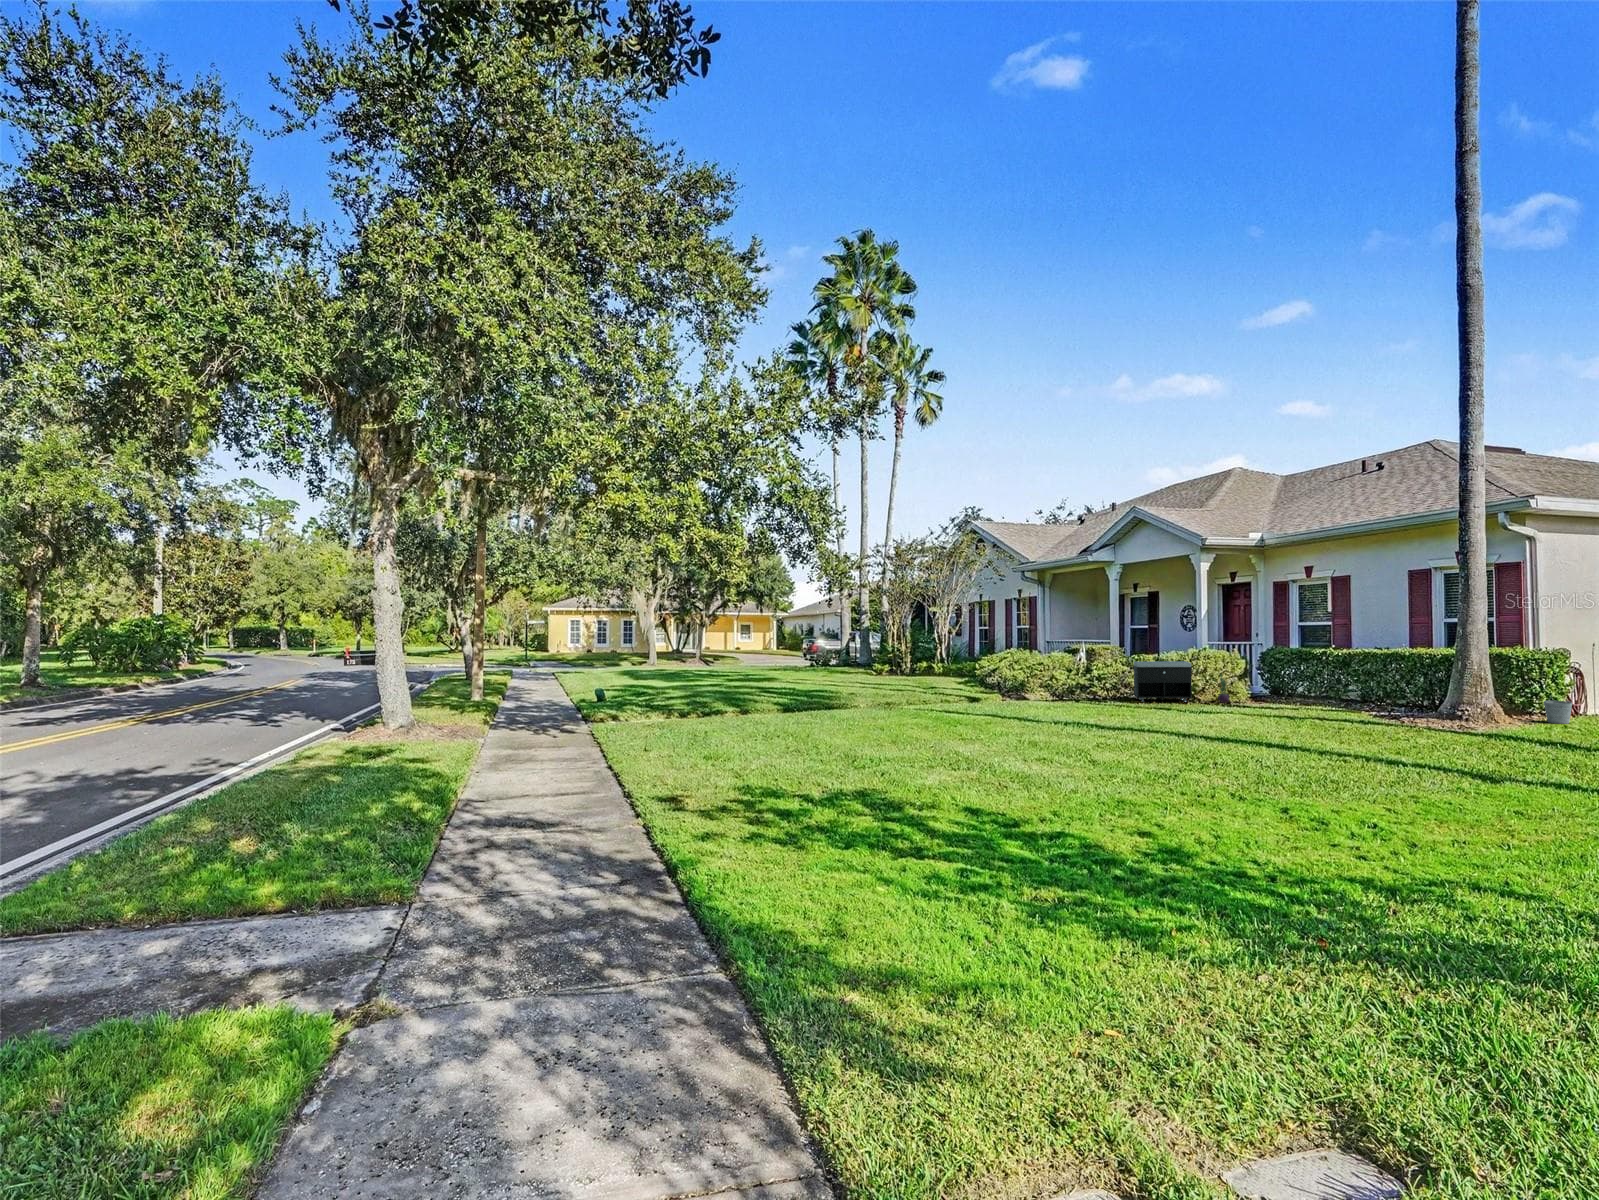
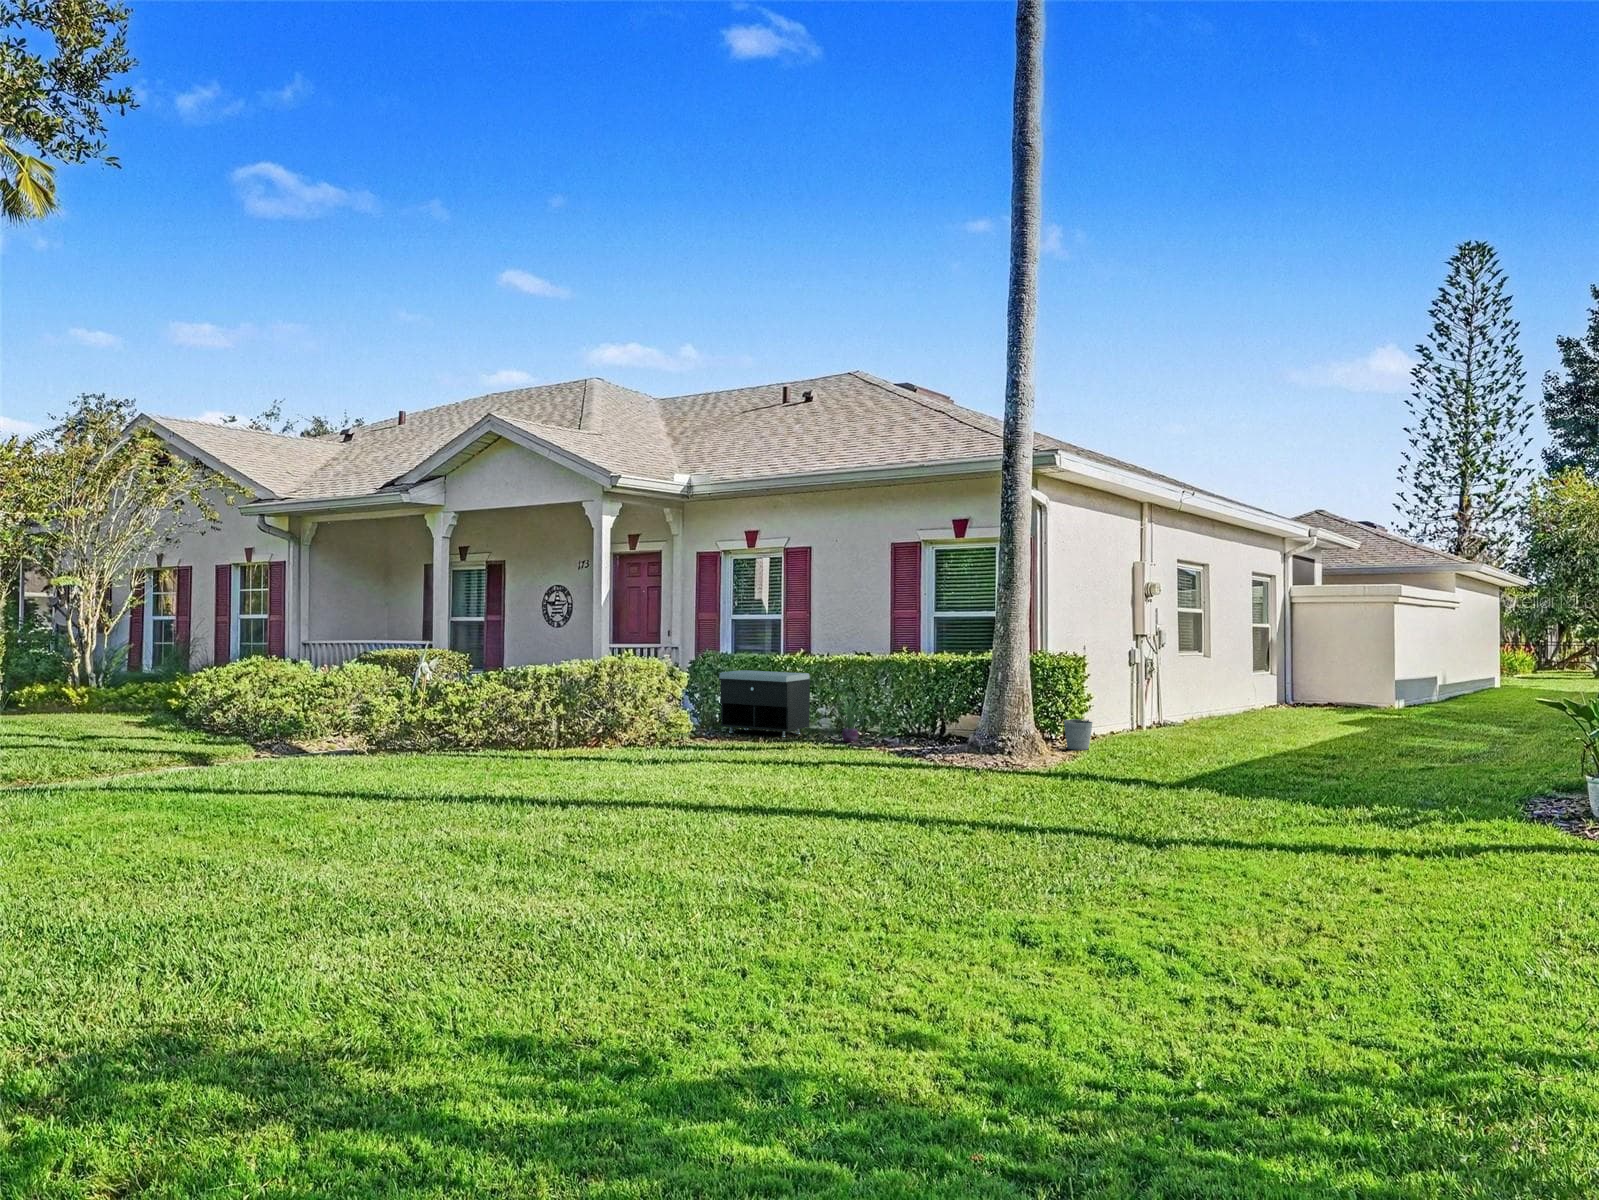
storage bench: present [1134,661,1192,702] -> present [719,670,810,737]
decorative plant: present [1217,675,1230,703] -> present [839,696,858,742]

